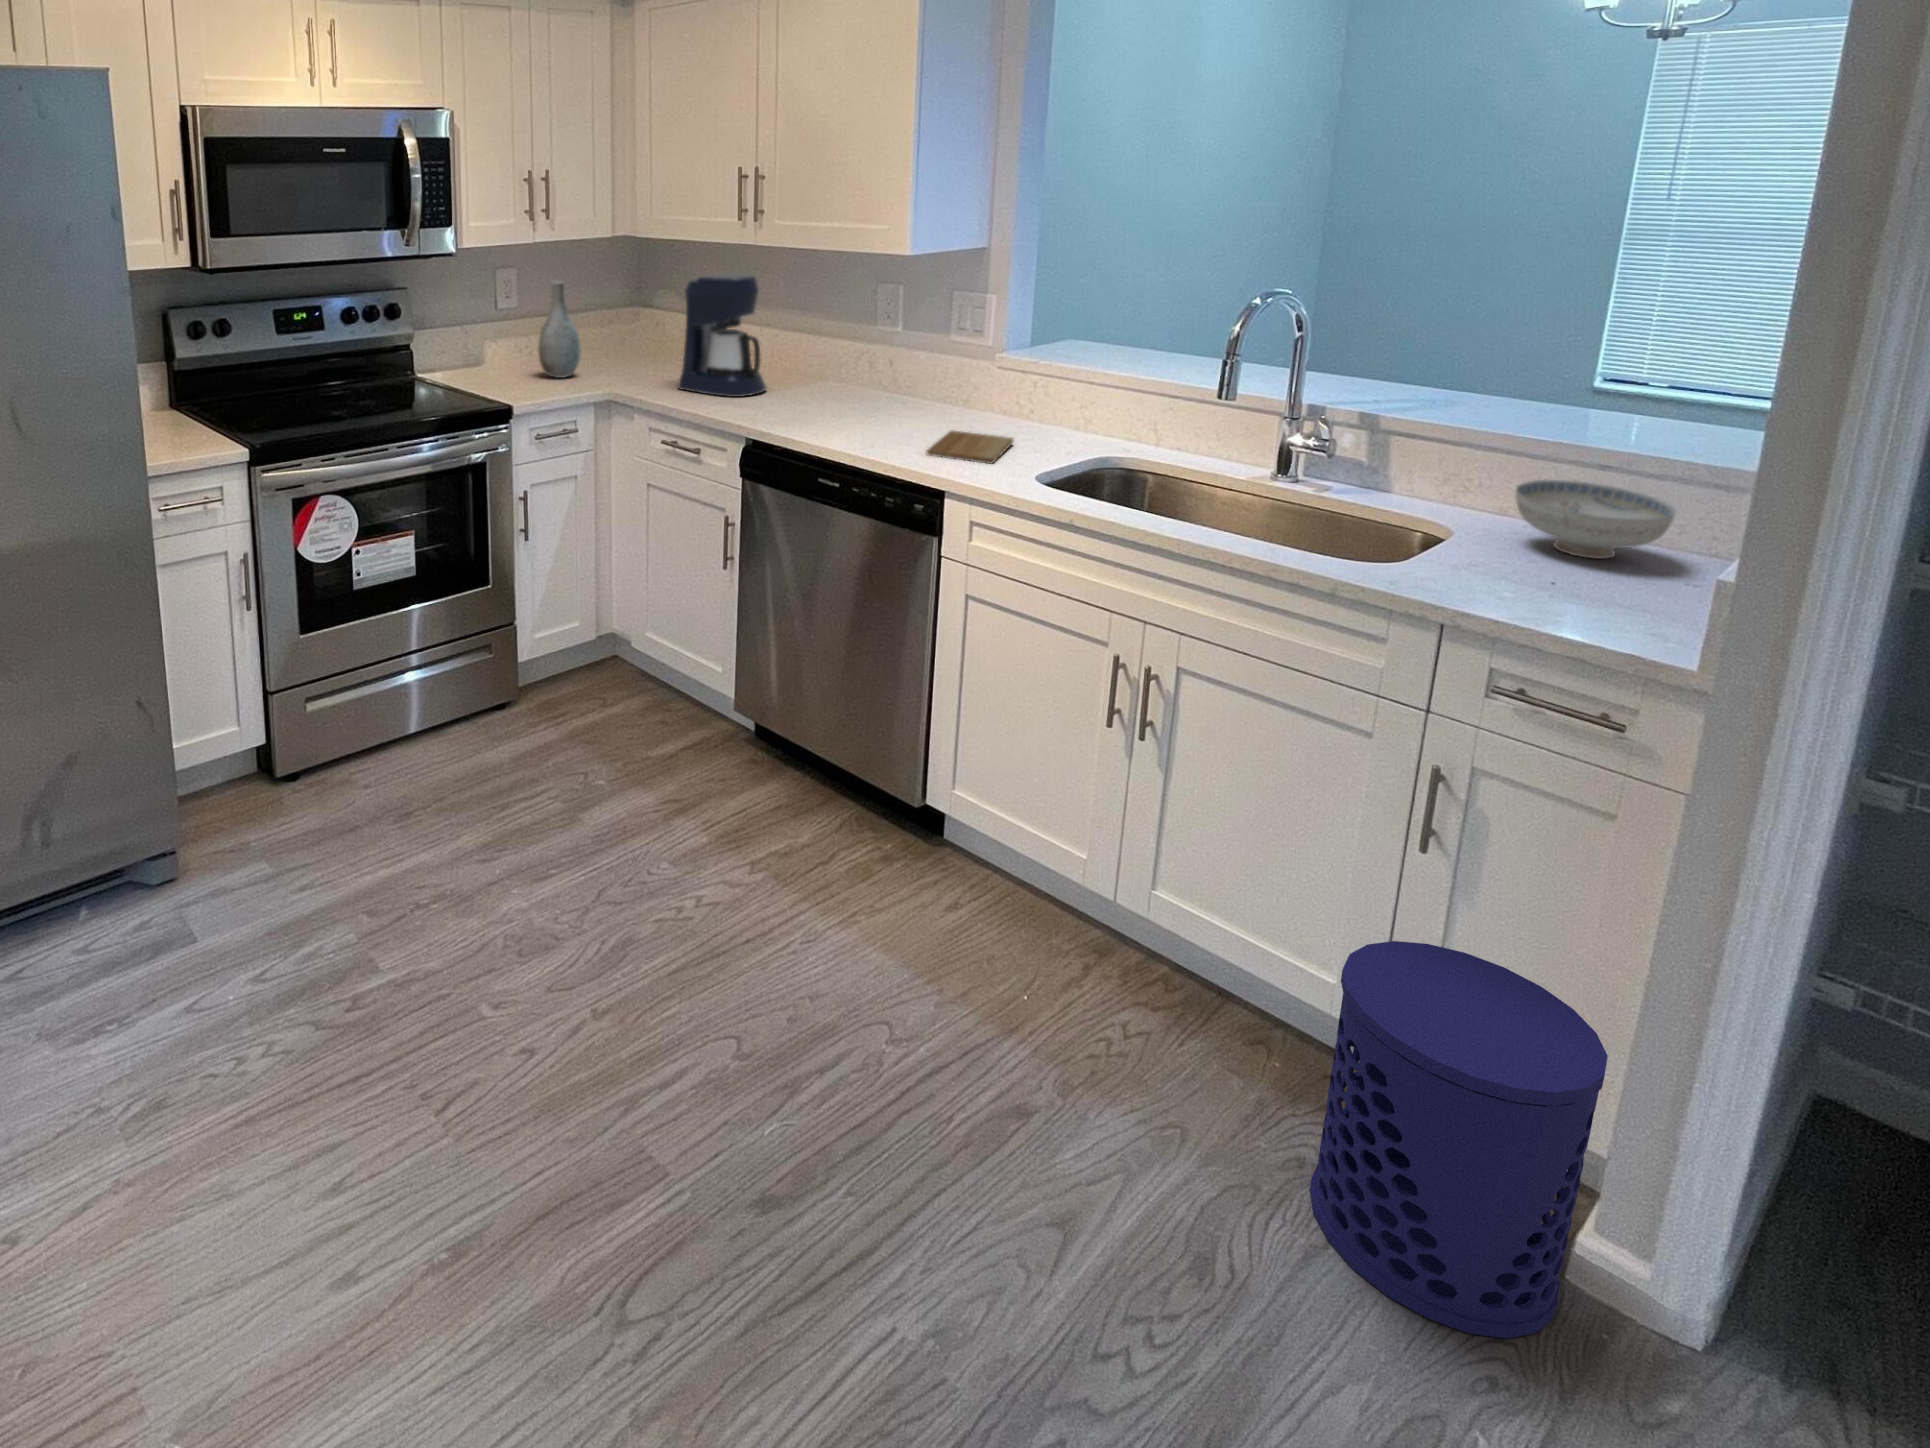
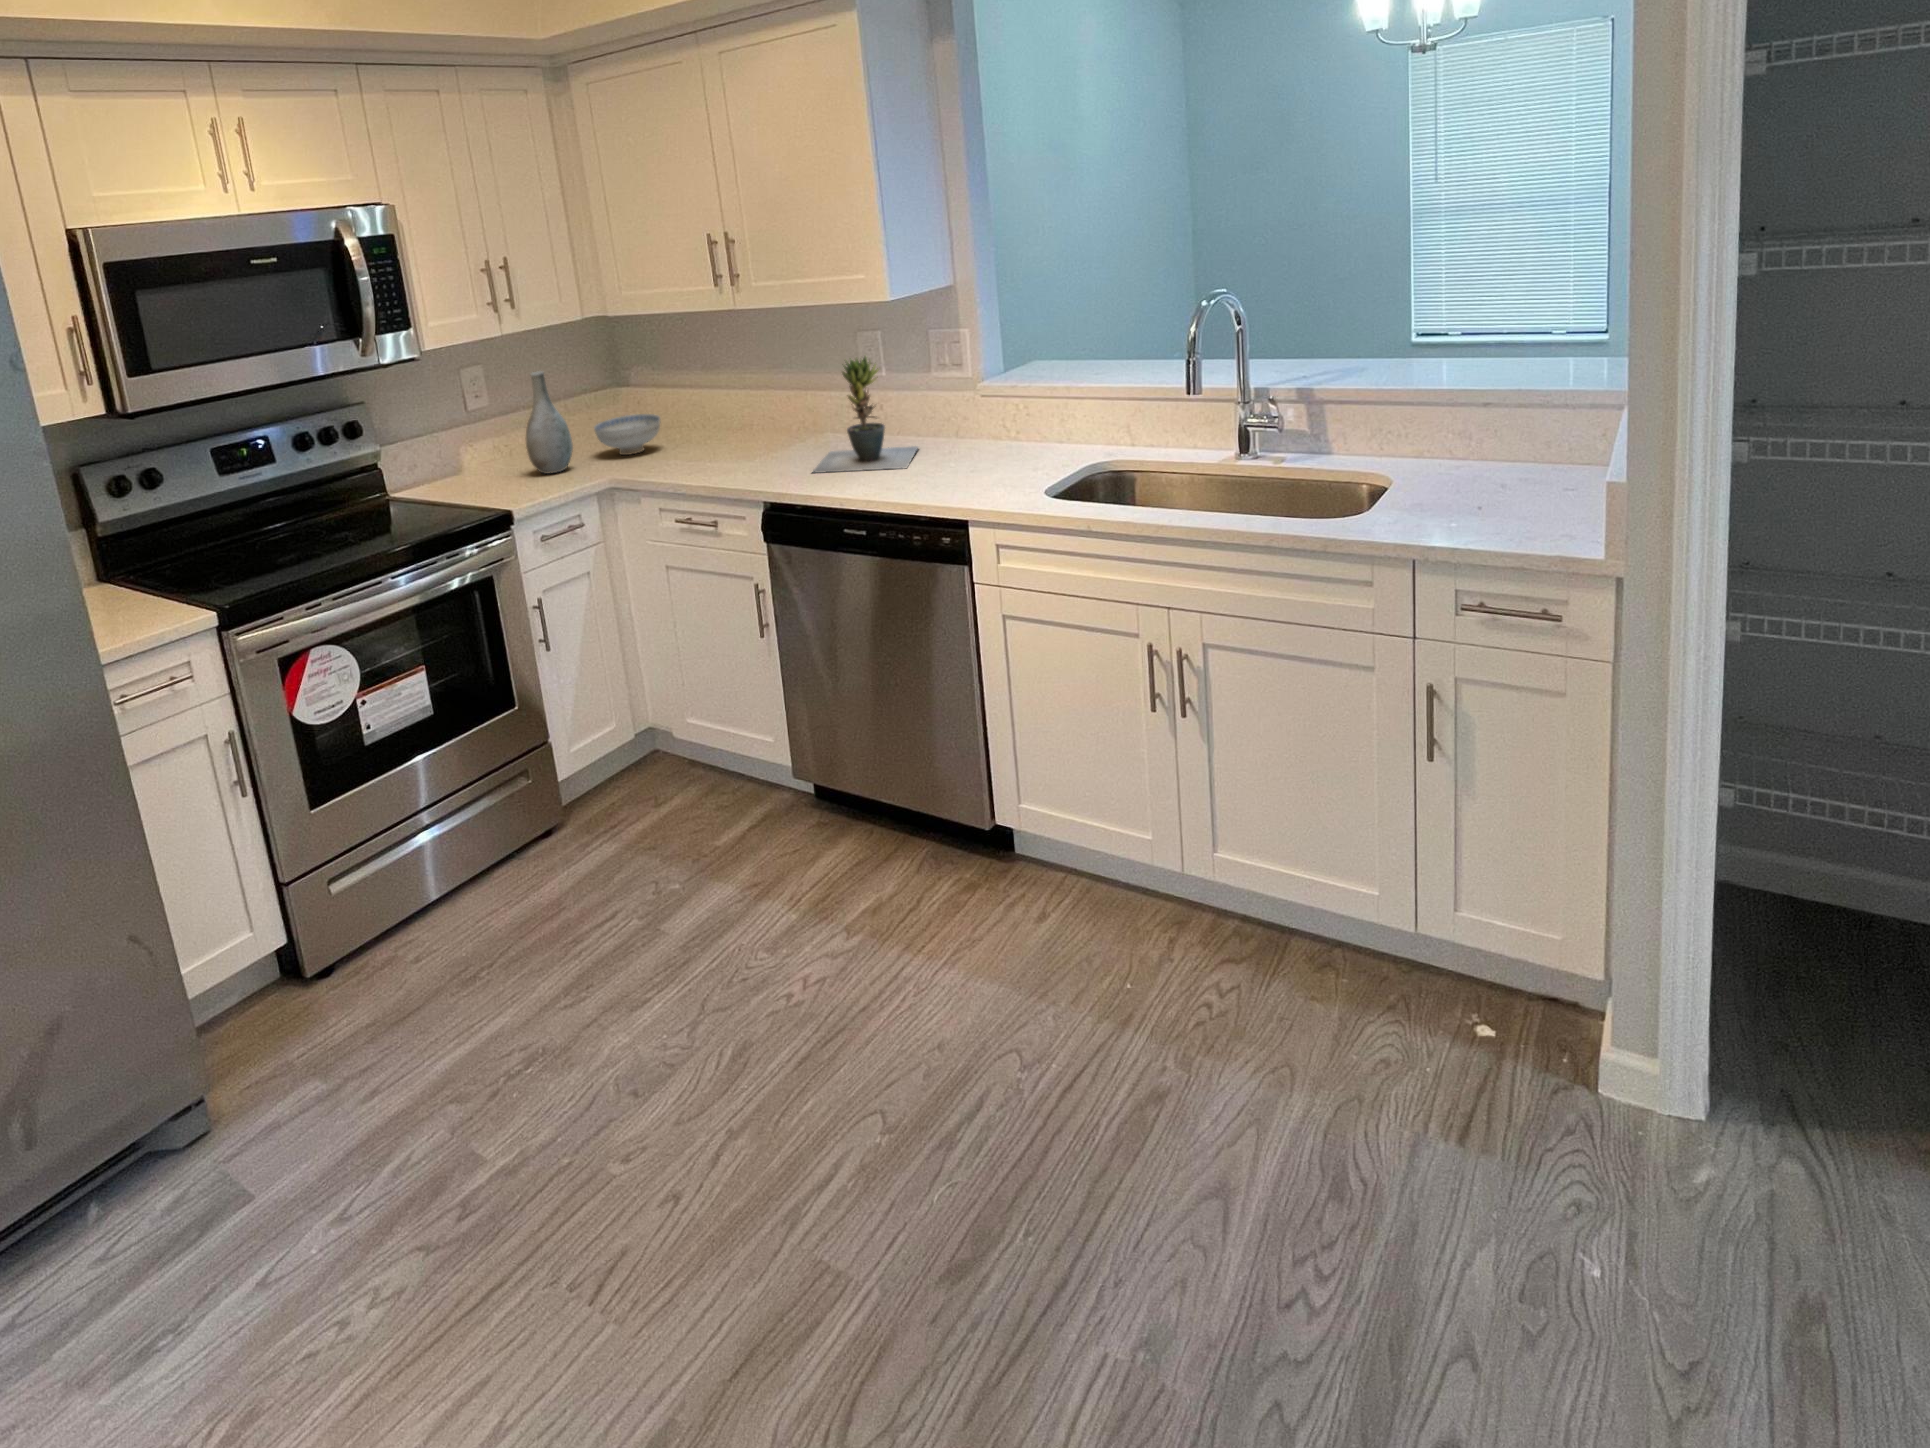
coffee maker: present [678,272,766,397] -> none [674,339,771,465]
potted plant: none [797,307,917,428] -> present [813,356,918,473]
cutting board: present [926,431,1014,464] -> none [945,459,1017,490]
ceramic bowl: present [1516,480,1676,559] -> present [594,414,660,455]
waste bin: present [1310,941,1608,1338] -> none [1395,838,1602,1167]

